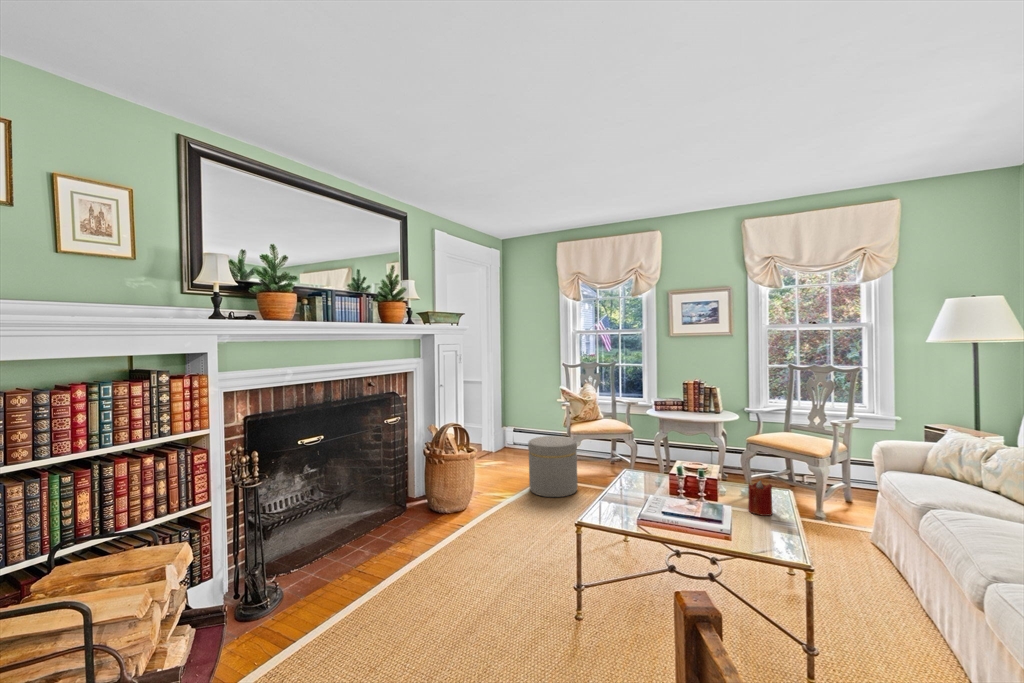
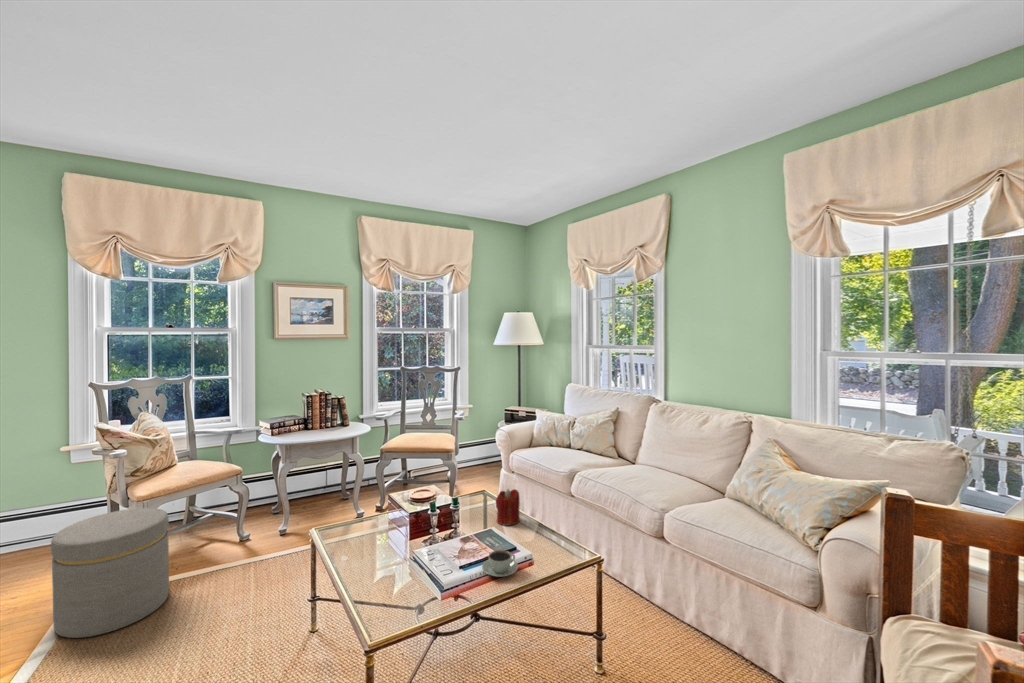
coffee cup: none [674,512,707,532] -> present [482,550,518,577]

